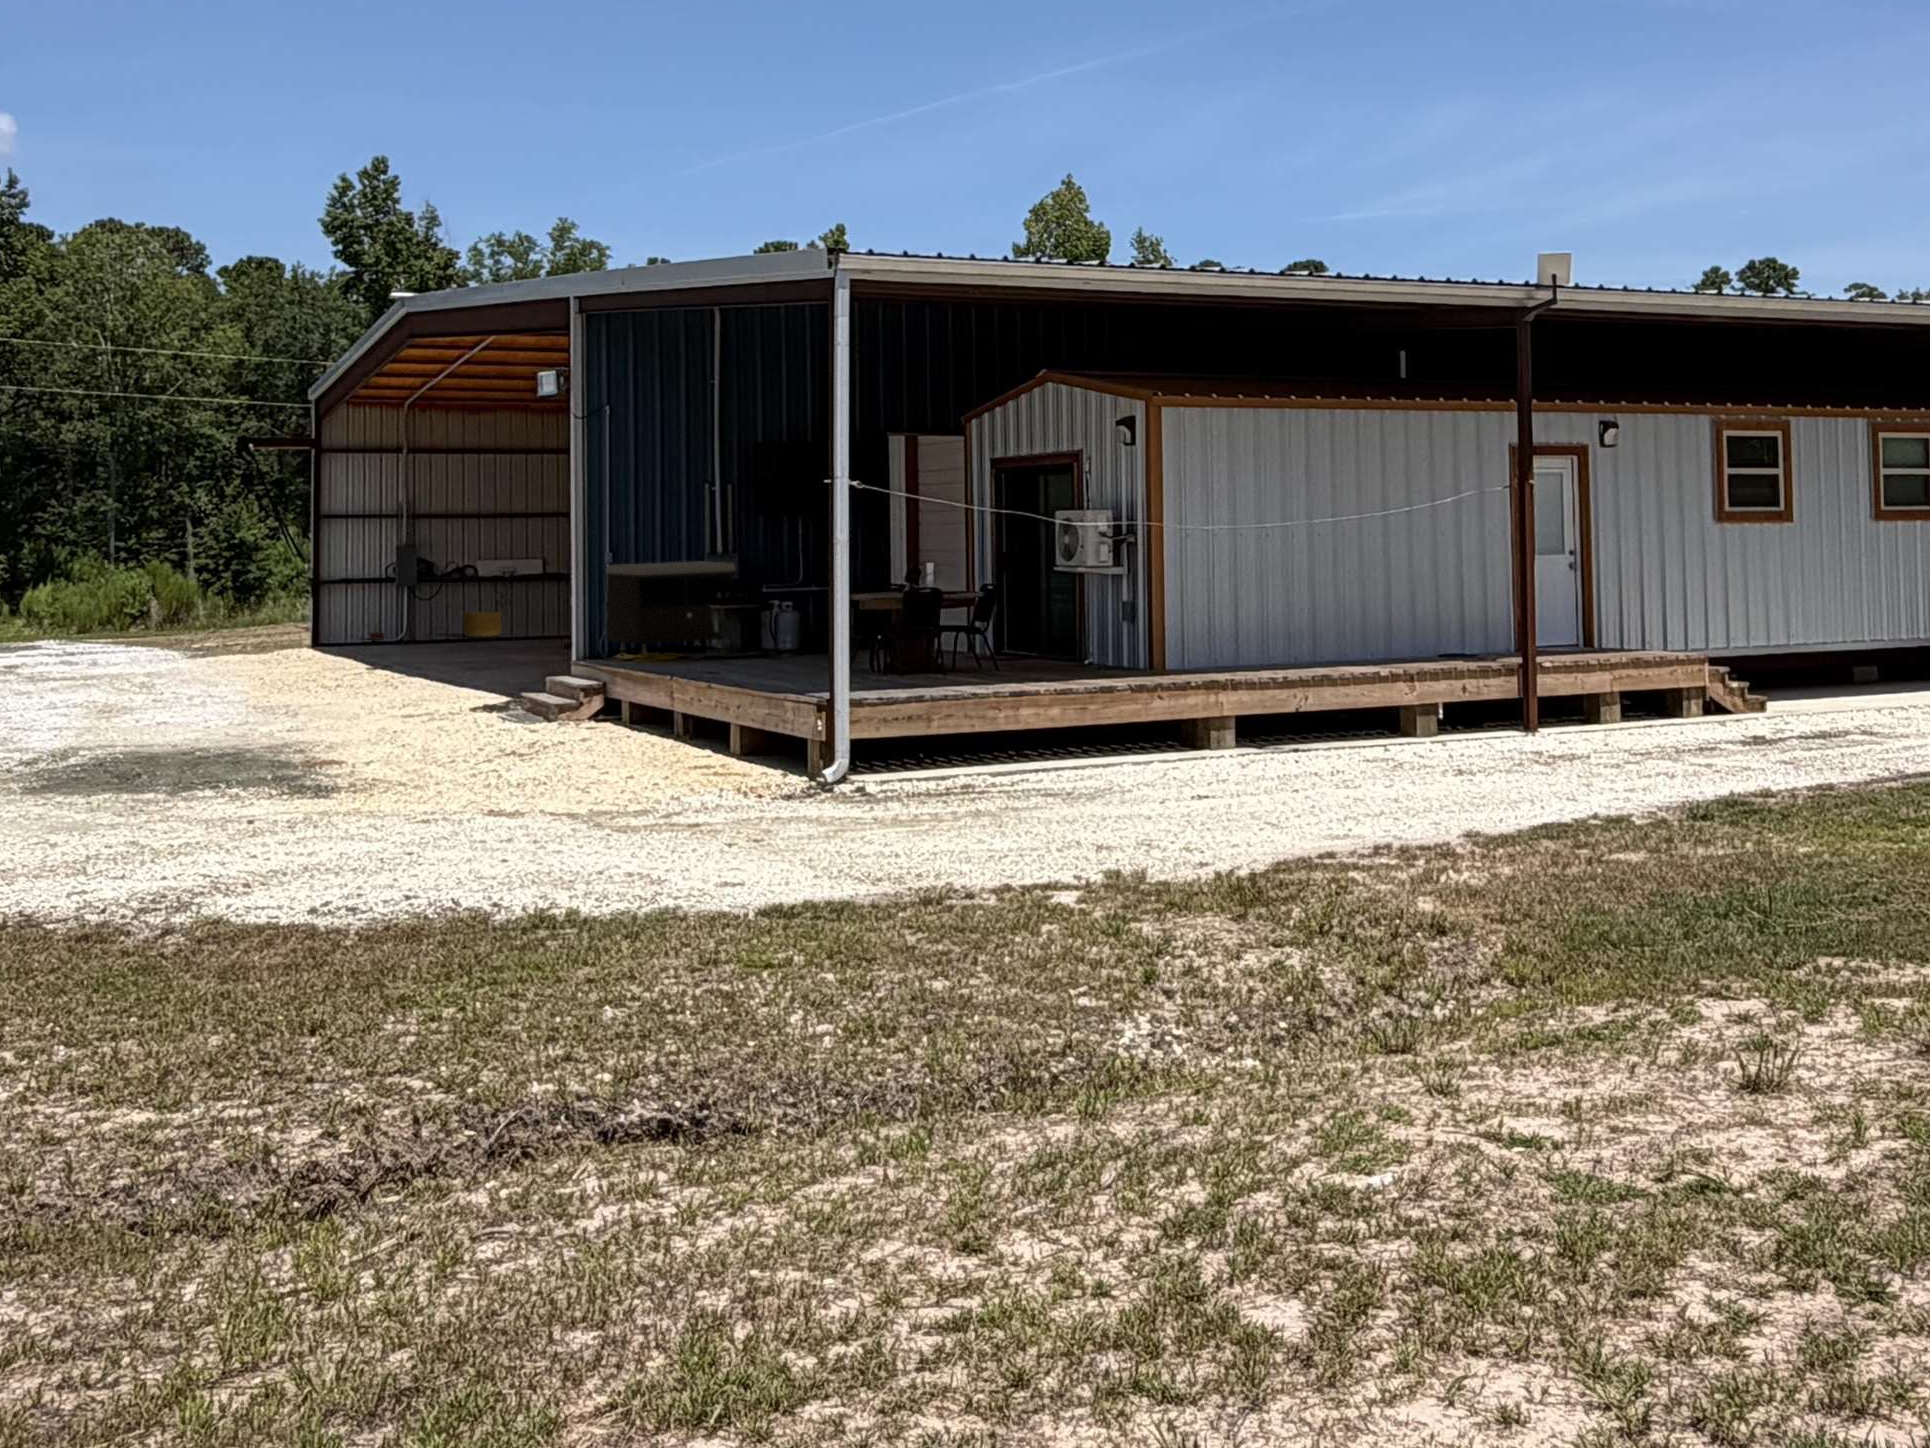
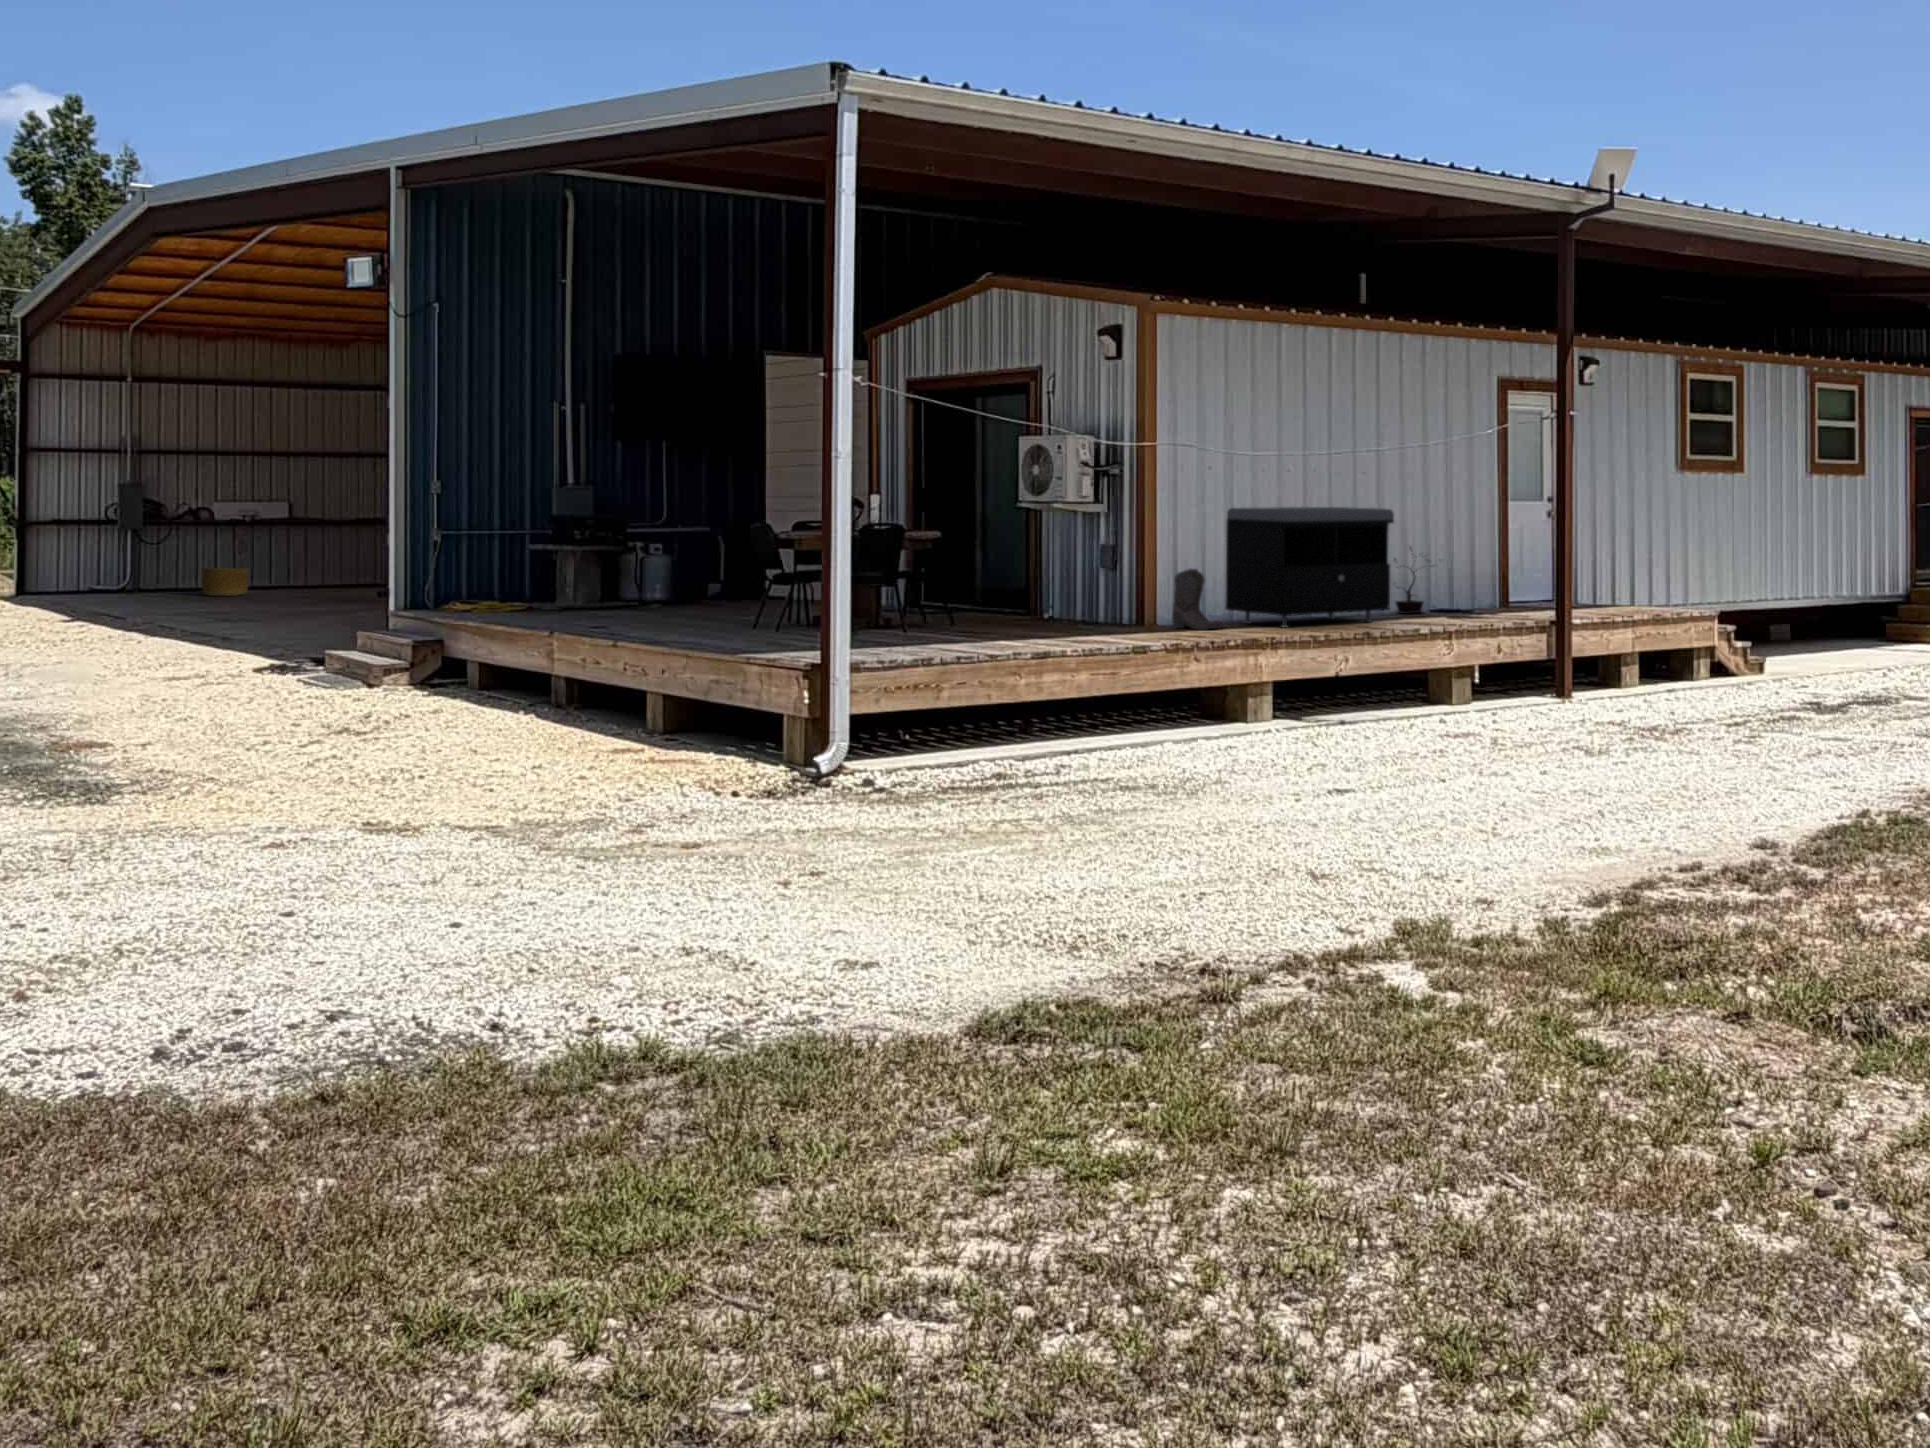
storage bench: present [606,561,736,652] -> present [1225,507,1394,627]
potted plant: present [369,602,393,640] -> present [1394,547,1434,614]
boots: none [1169,621,1212,673] -> present [1172,568,1223,630]

